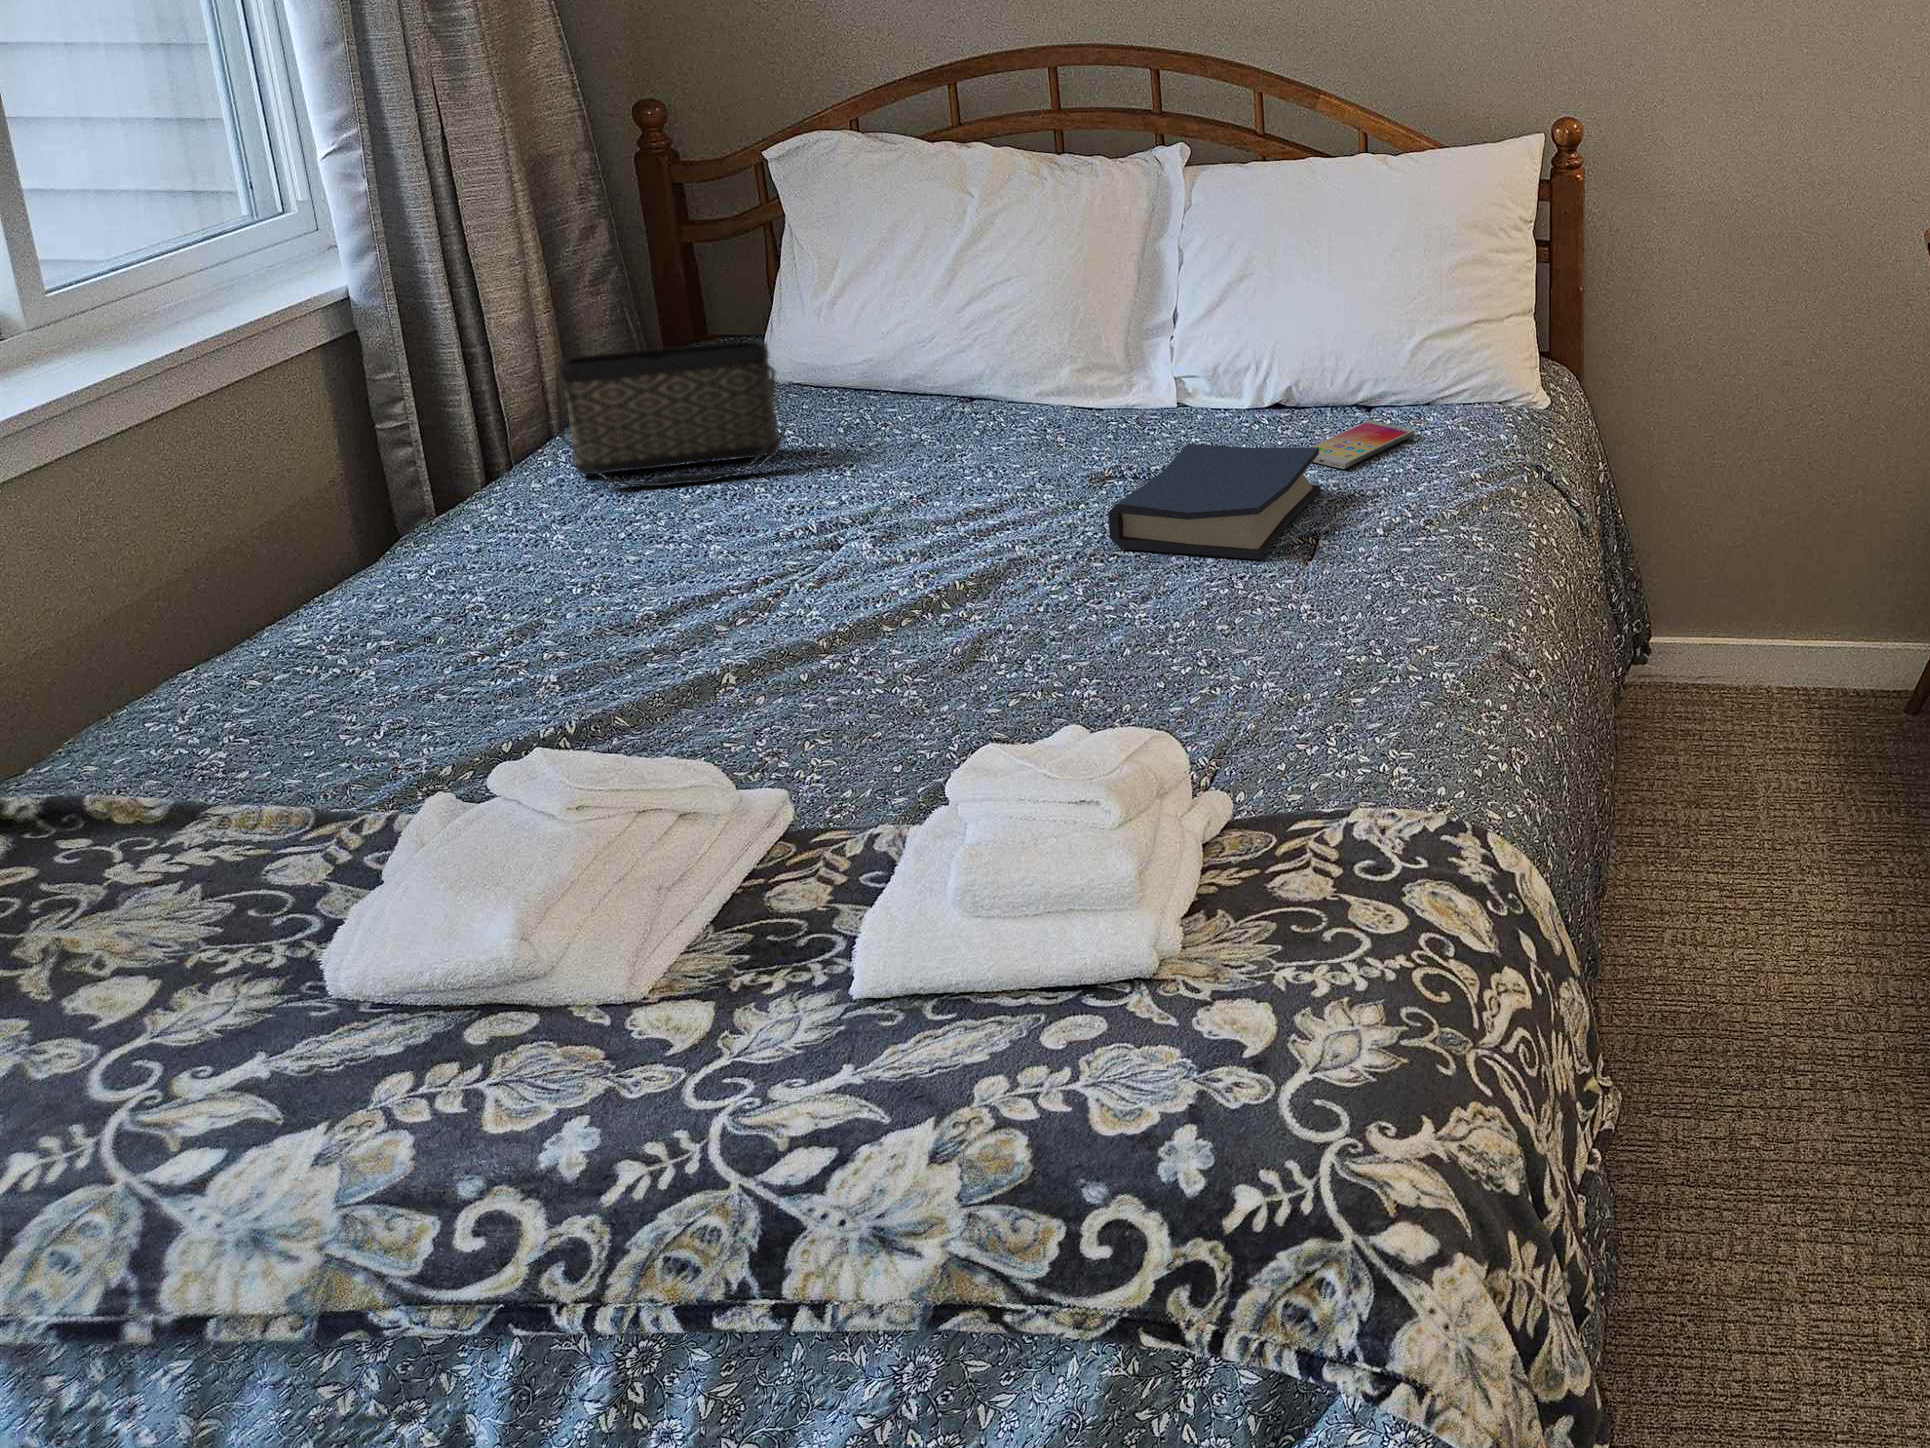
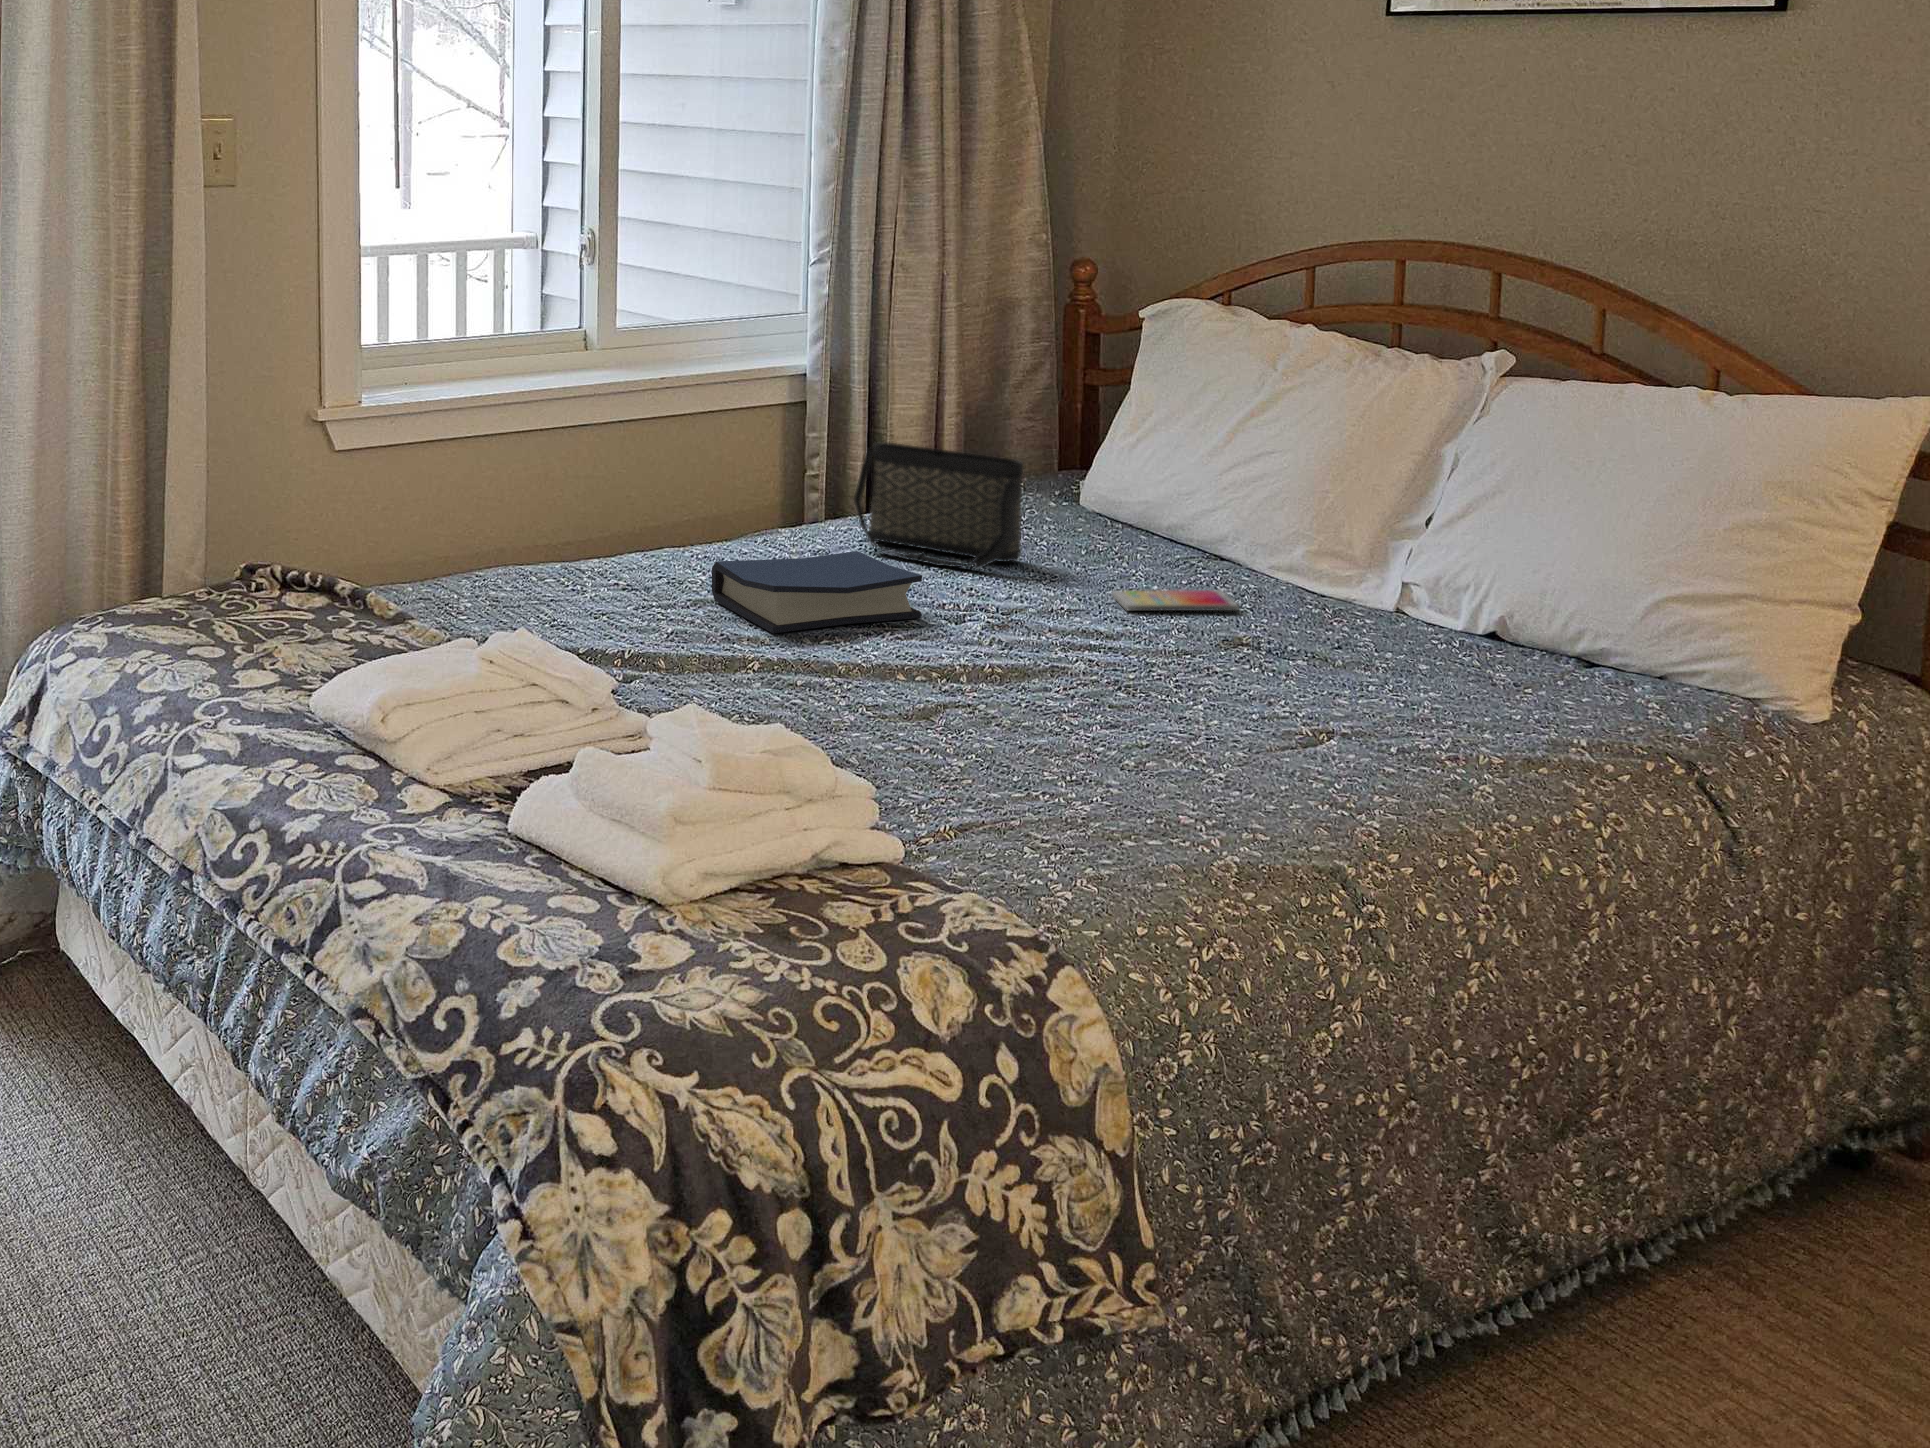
smartphone: present [1312,420,1414,469] -> present [1113,590,1239,611]
hardback book: present [1108,443,1321,560] -> present [712,551,922,633]

